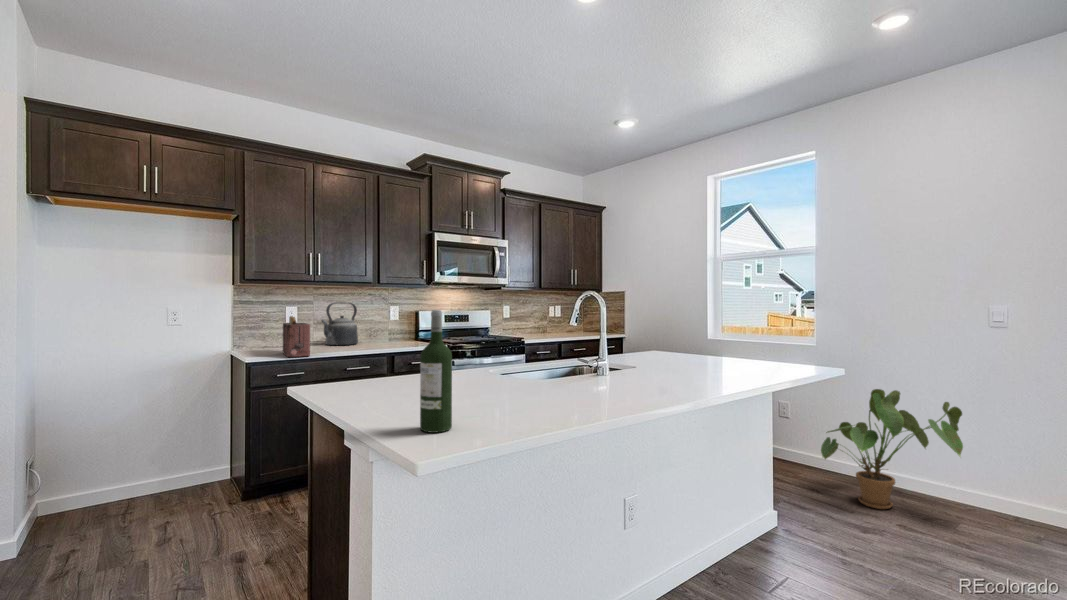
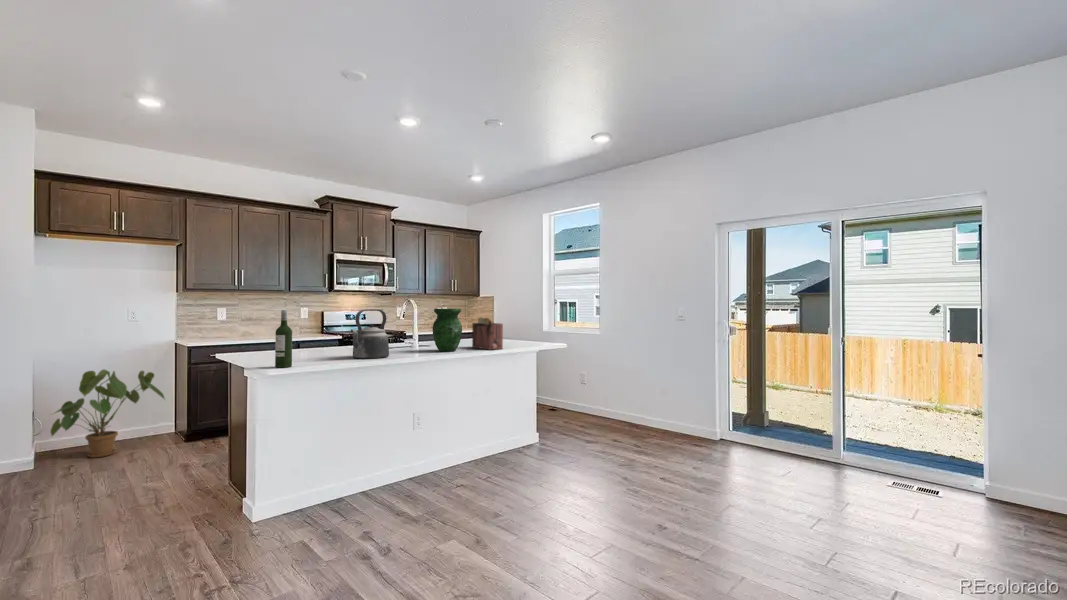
kettle: present [322,302,358,345] -> present [351,309,389,359]
vase: none [639,307,690,381] -> present [433,309,462,352]
toaster: present [283,316,310,357] -> present [472,317,503,350]
house plant: present [821,389,963,509] -> present [51,369,165,458]

